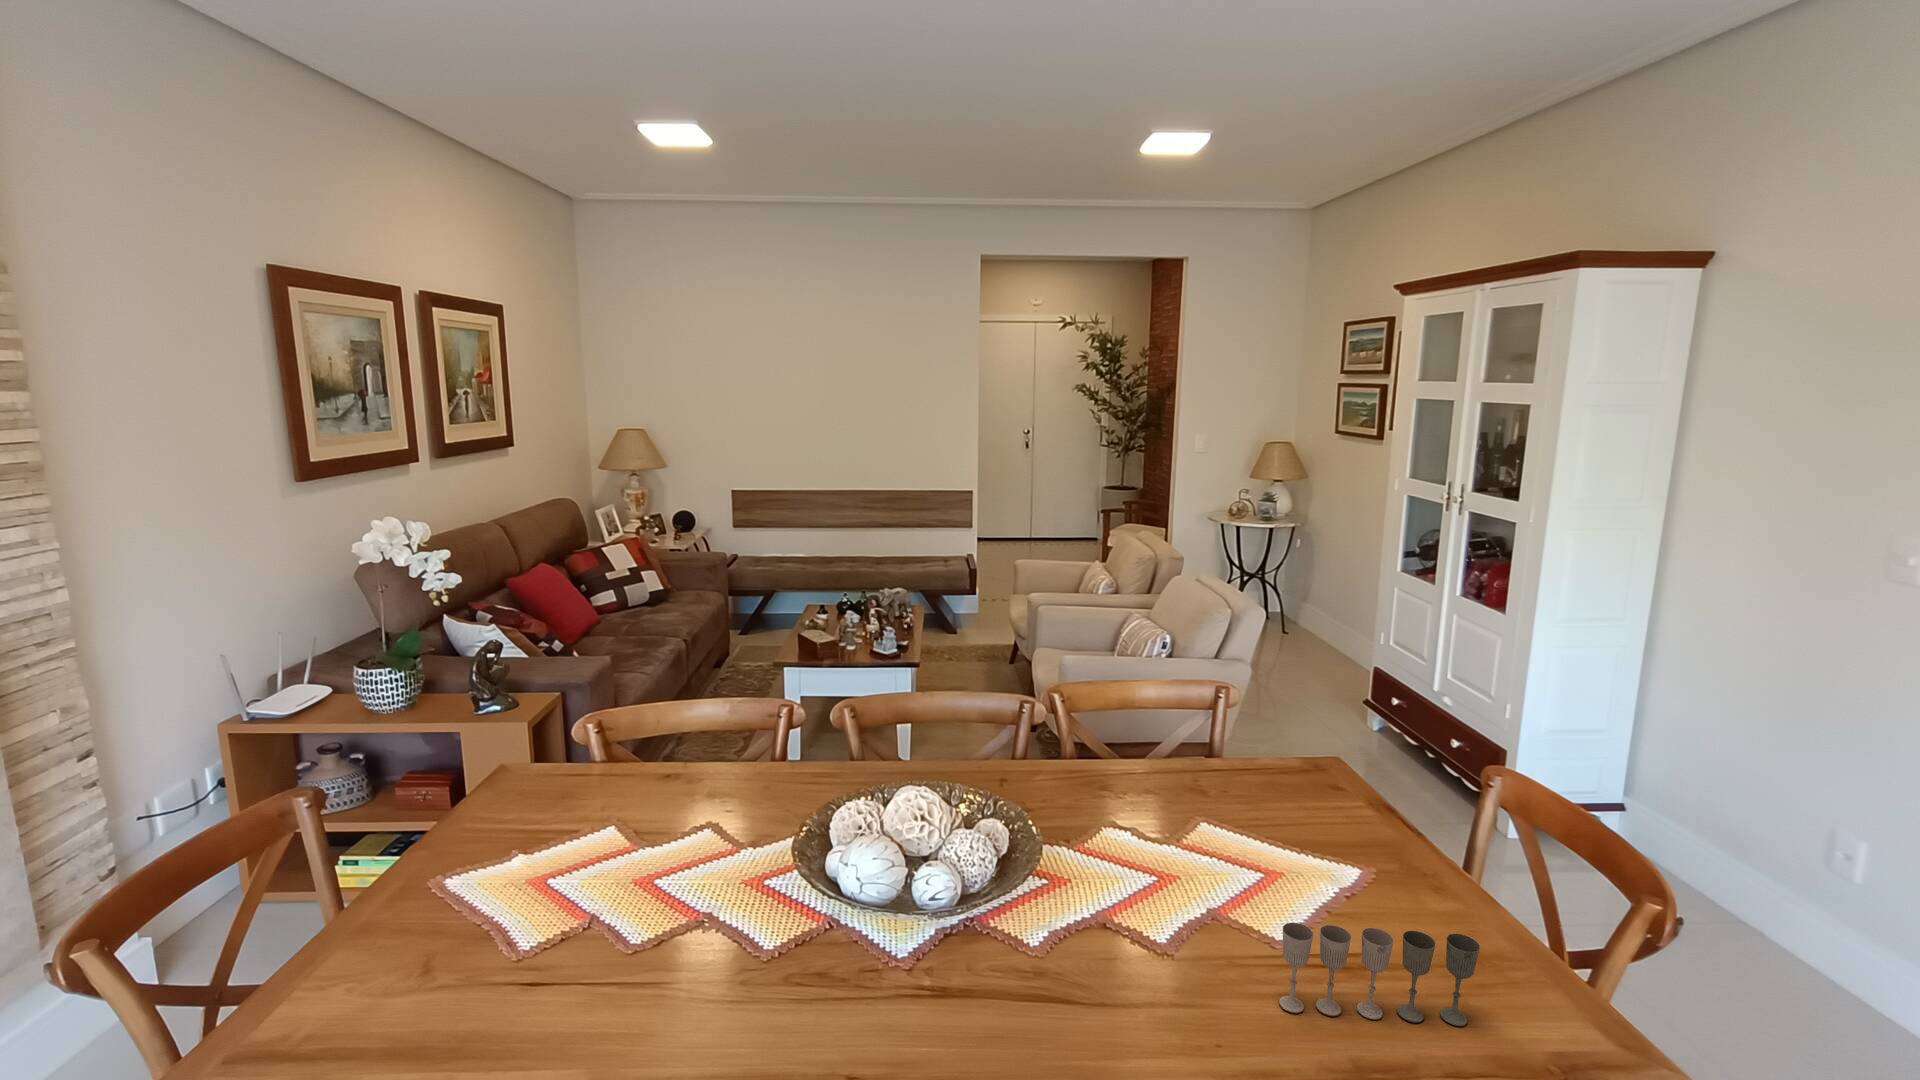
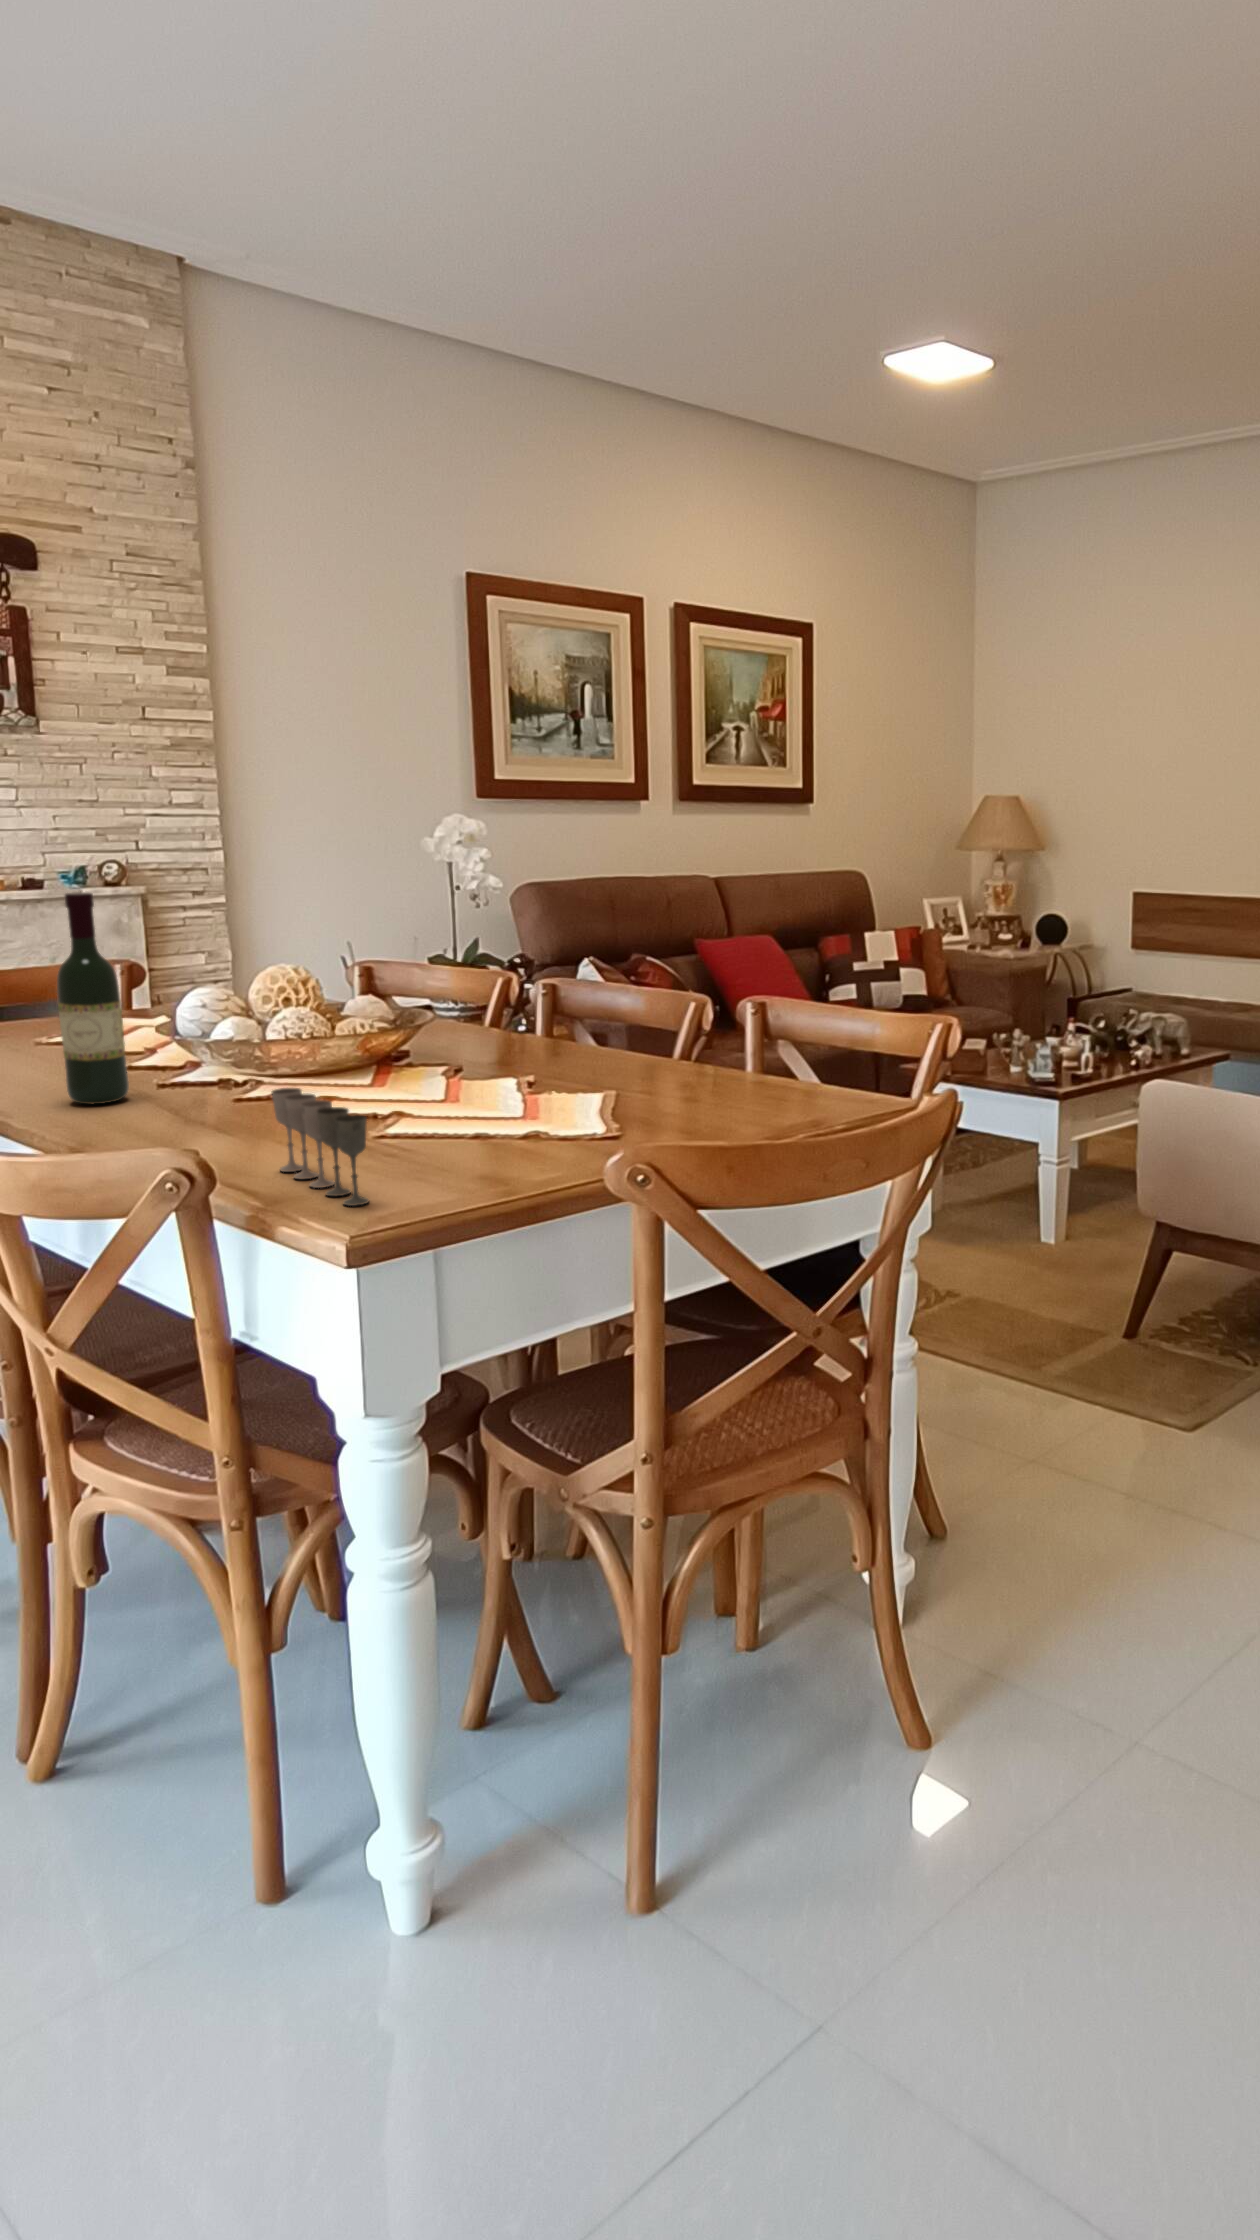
wine bottle: none [797,766,866,1024] -> present [57,892,129,1104]

